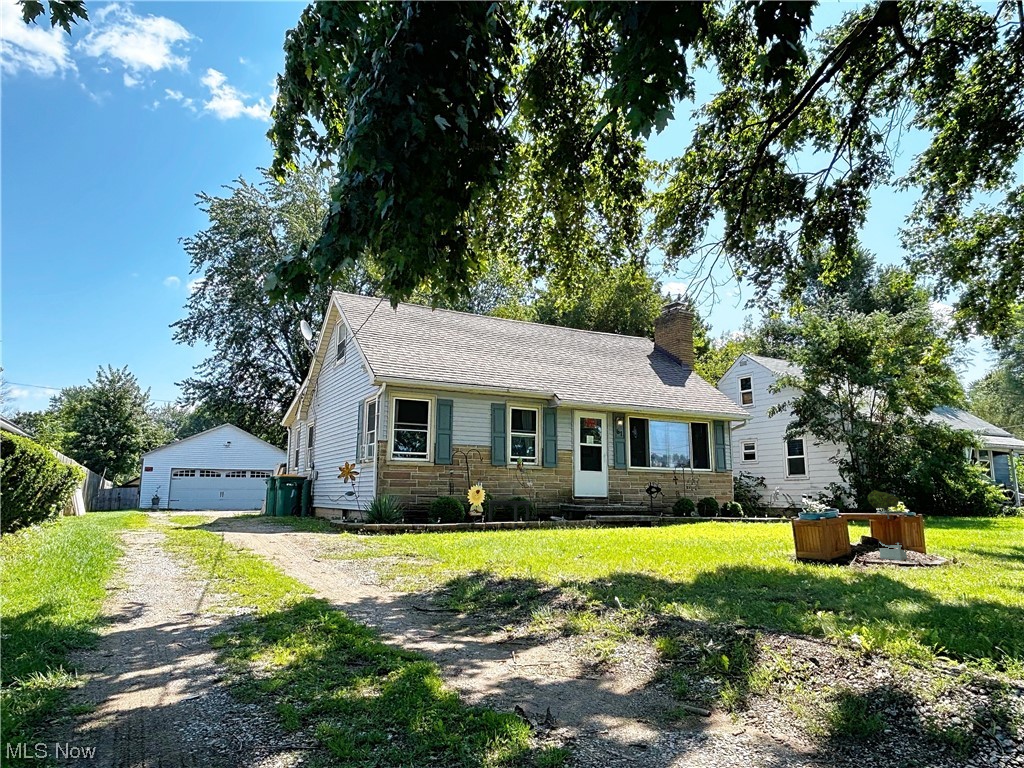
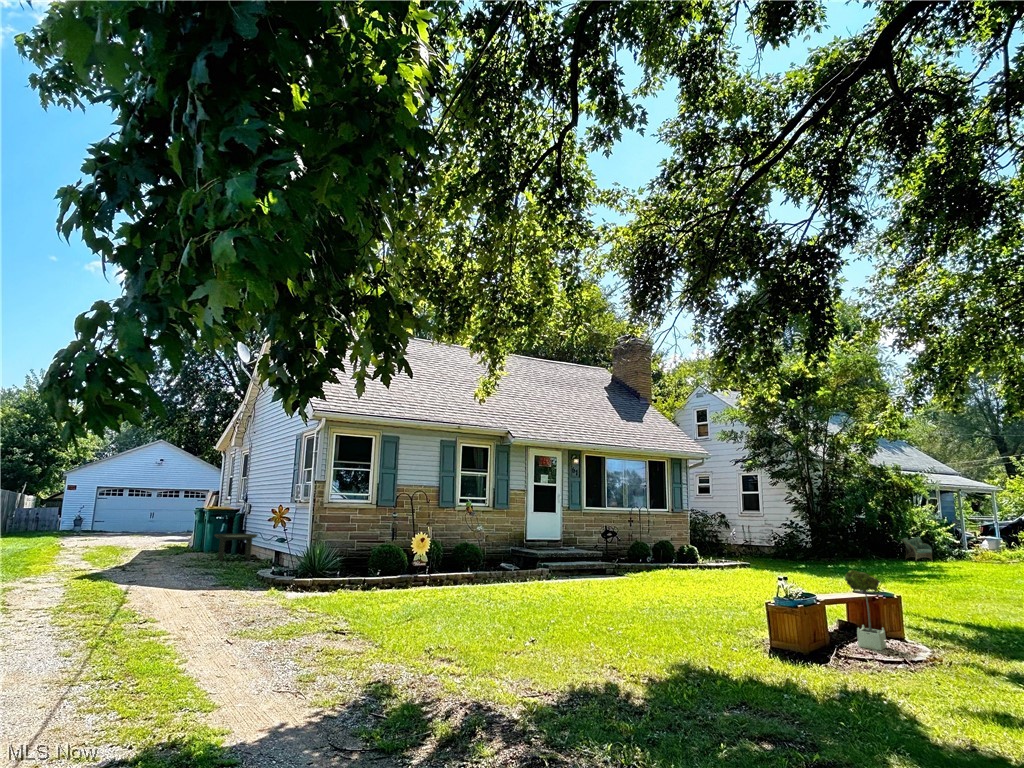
armchair: none [950,492,984,518] -> present [901,537,932,561]
round table: present [487,500,531,529] -> present [215,534,258,561]

